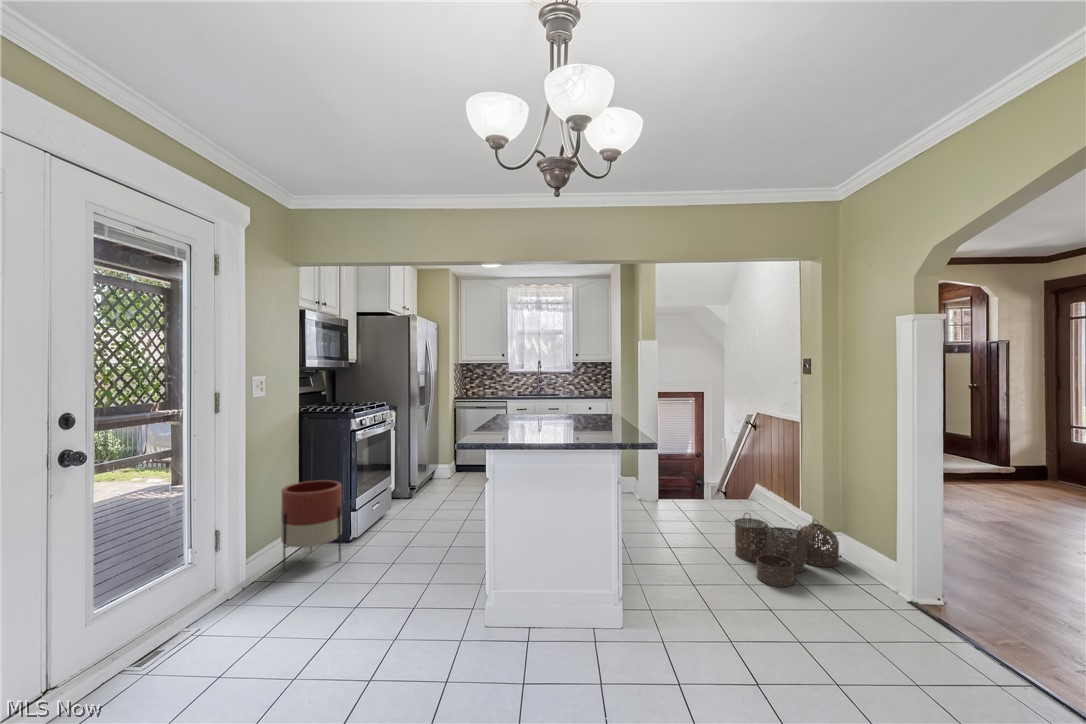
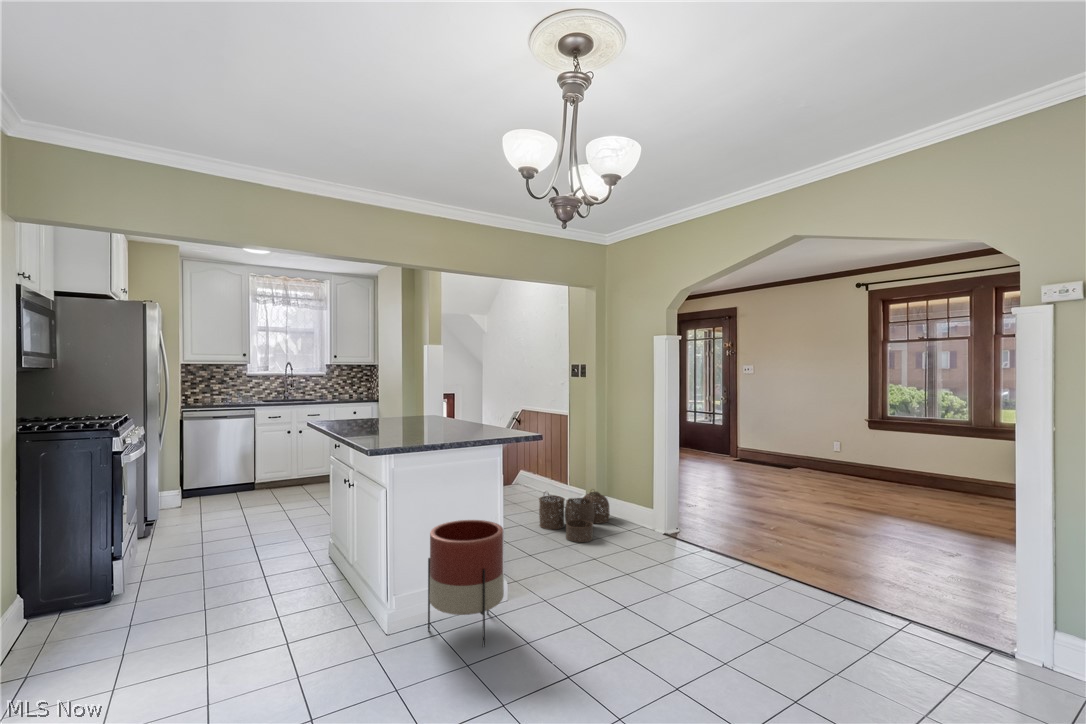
planter: present [281,480,342,570] -> present [428,520,504,646]

